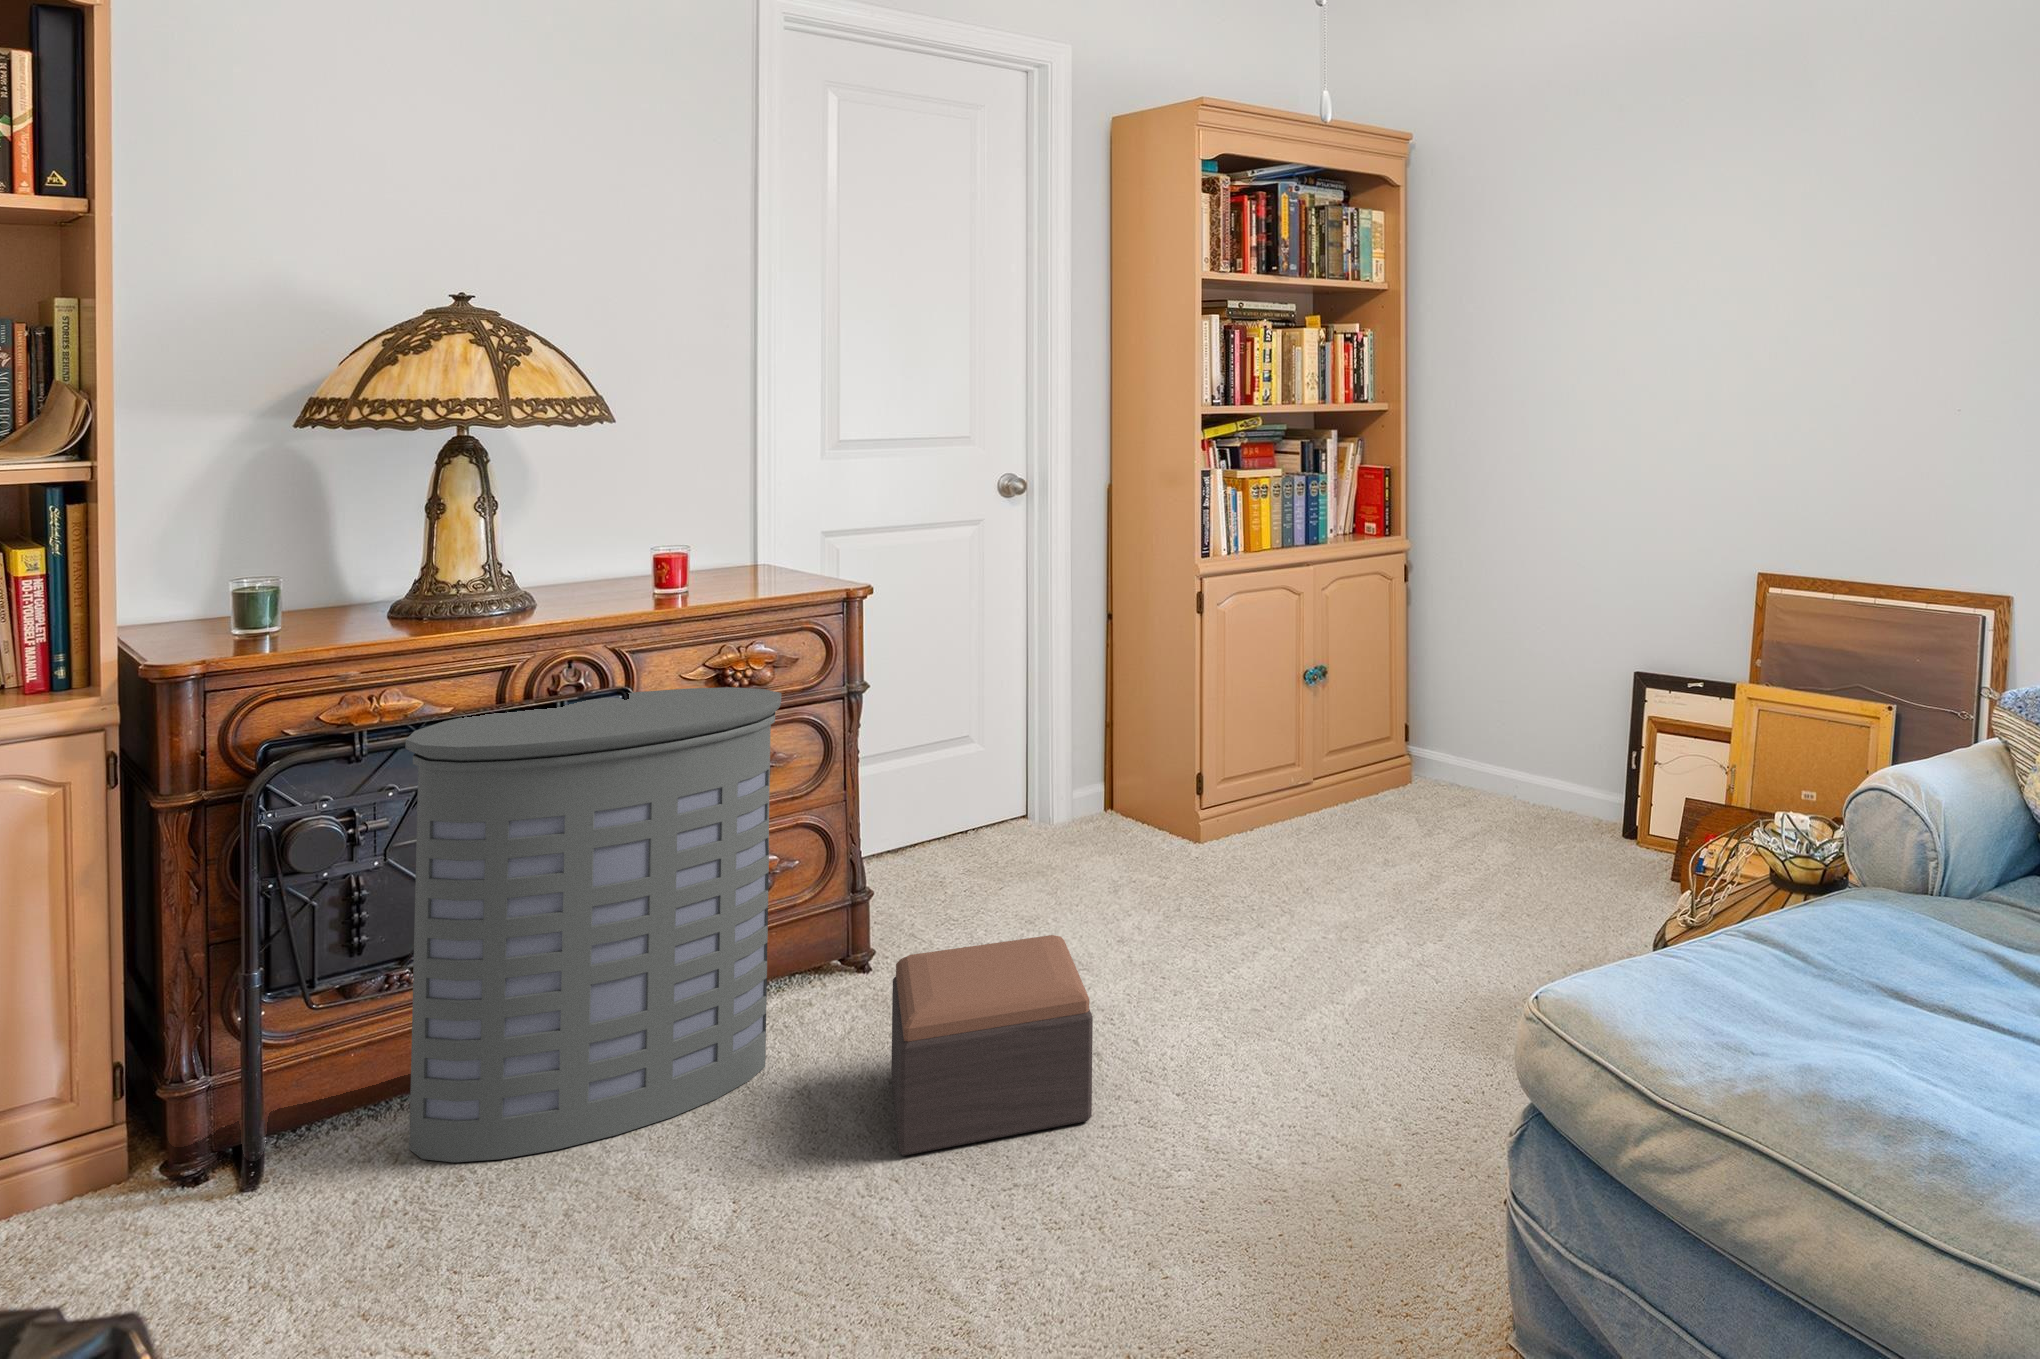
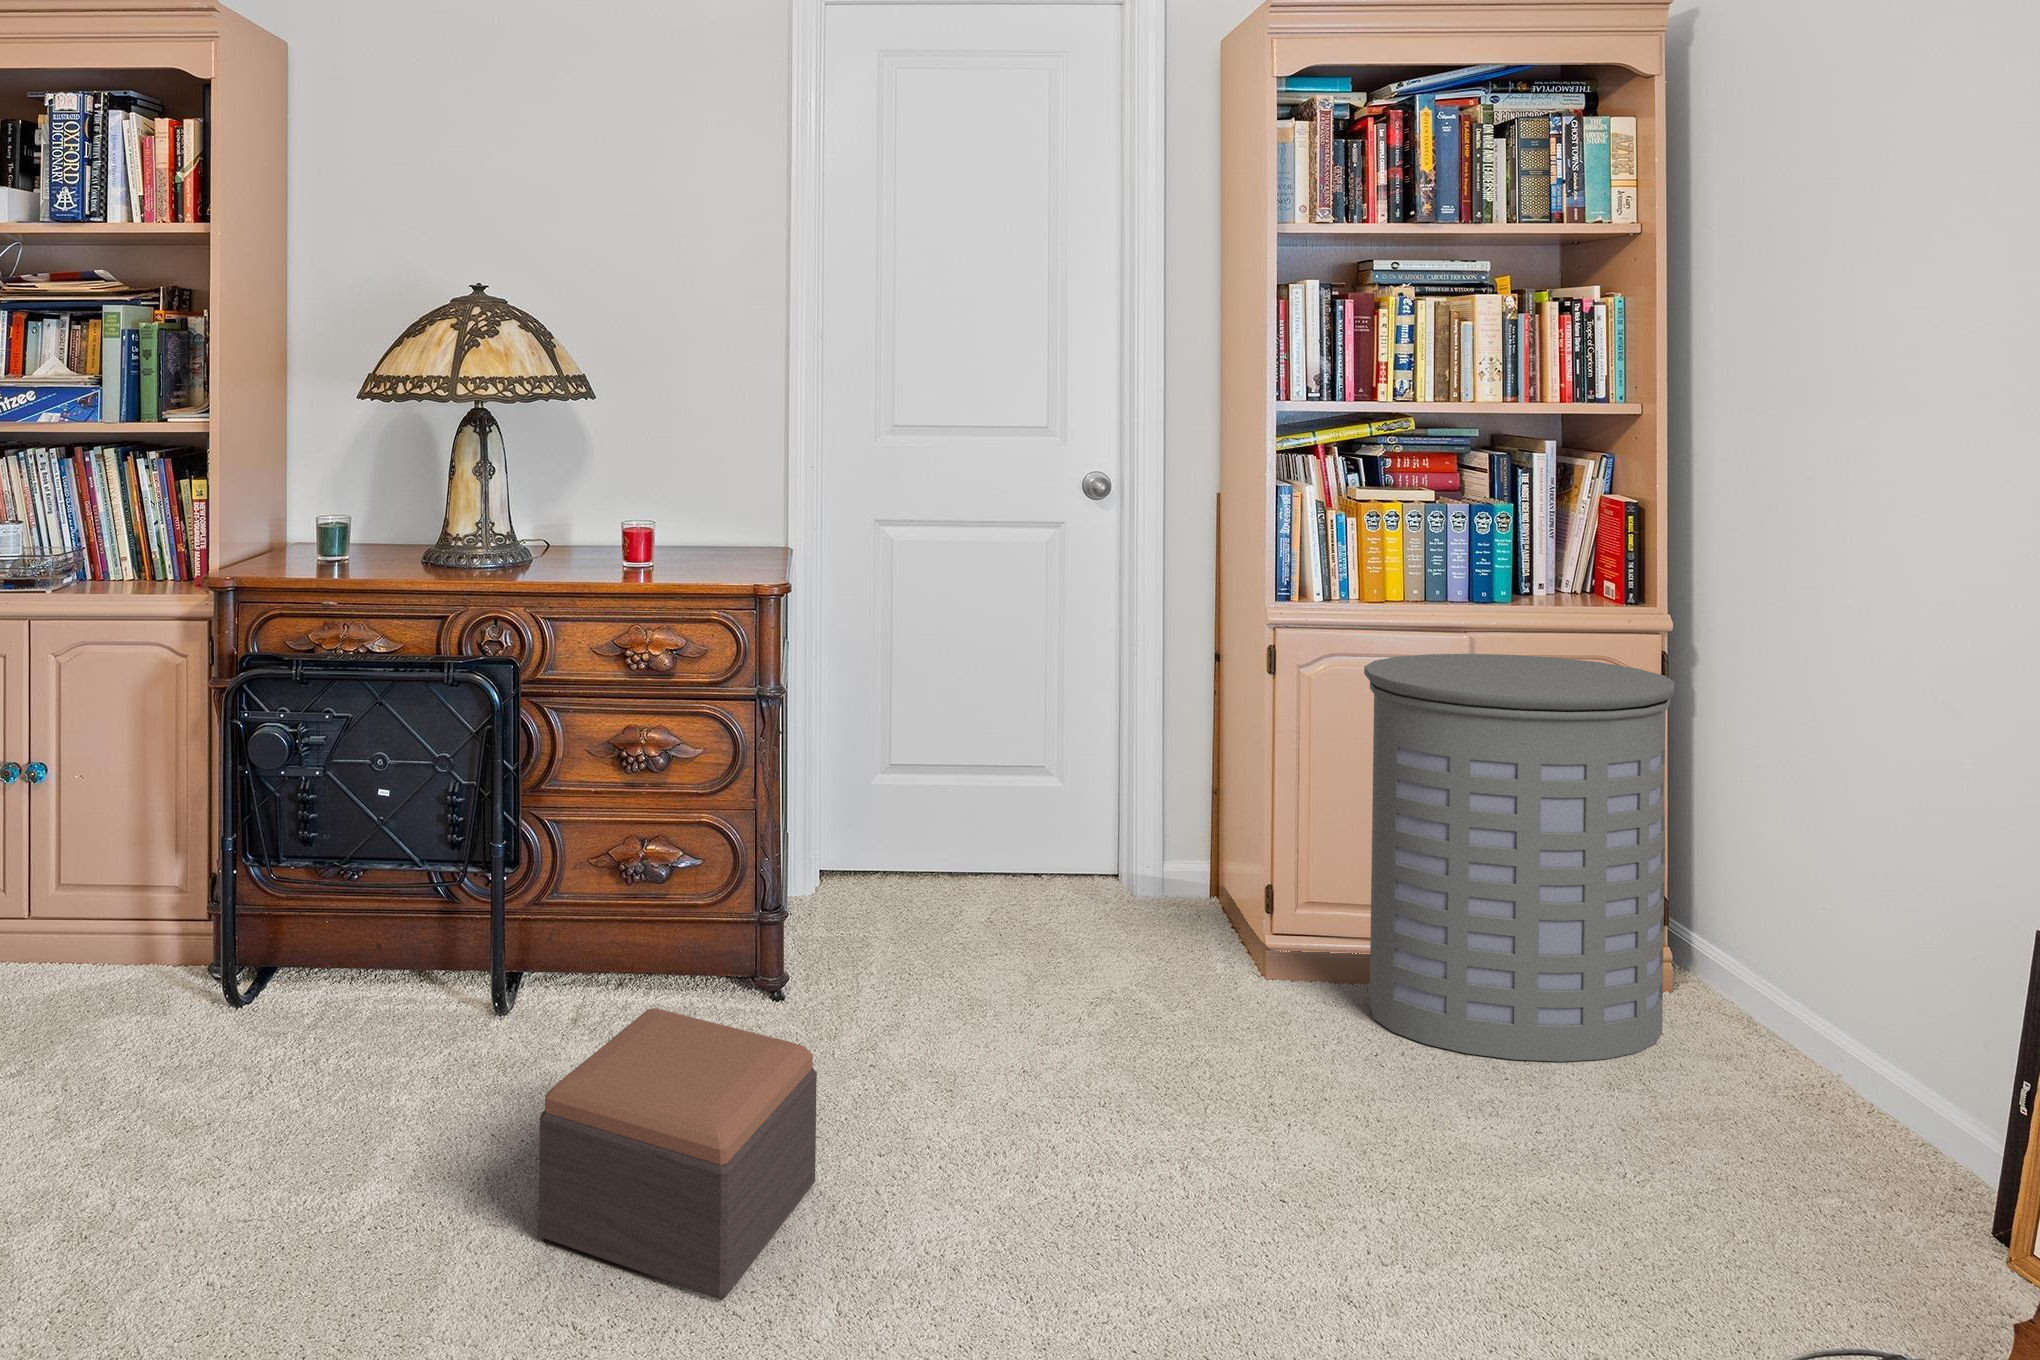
laundry hamper: present [405,687,781,1162] -> present [1364,654,1675,1062]

